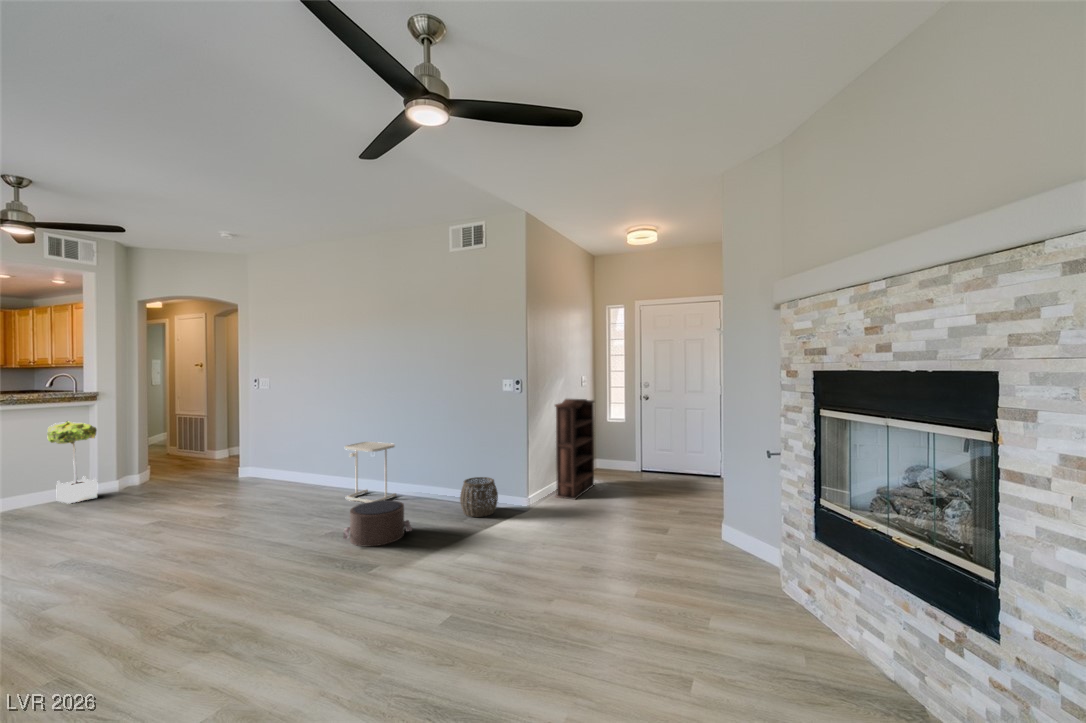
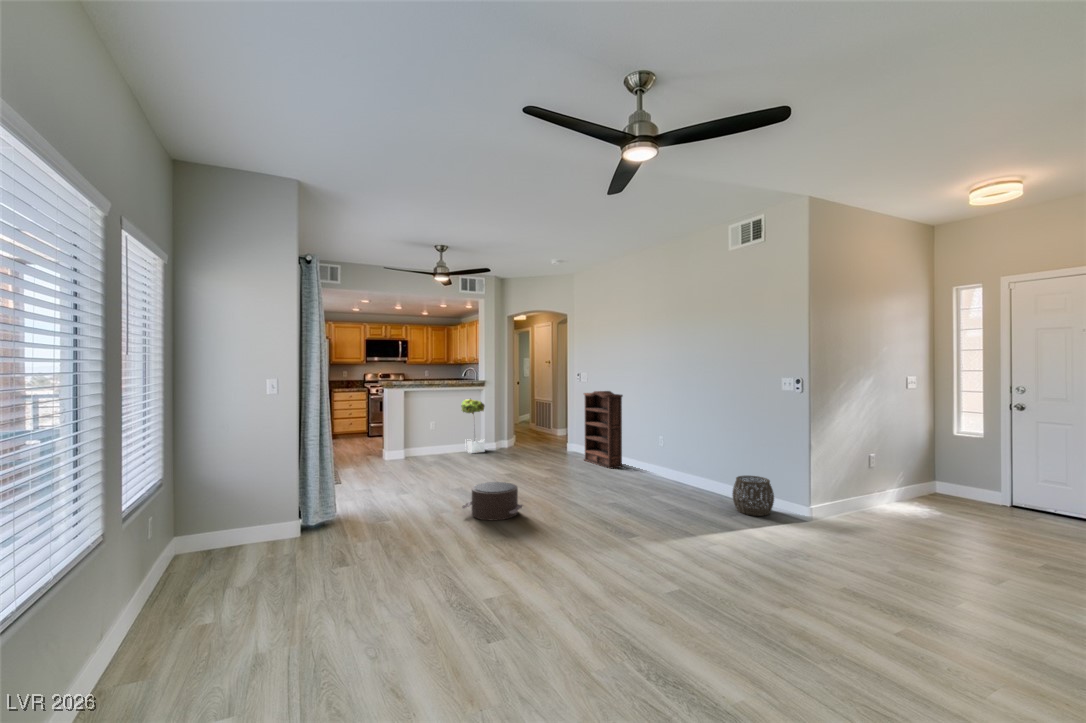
bookshelf: present [555,399,595,500] -> present [584,391,623,469]
side table: present [345,442,396,503] -> none [635,431,680,487]
pouf: present [343,500,412,546] -> present [462,482,522,520]

